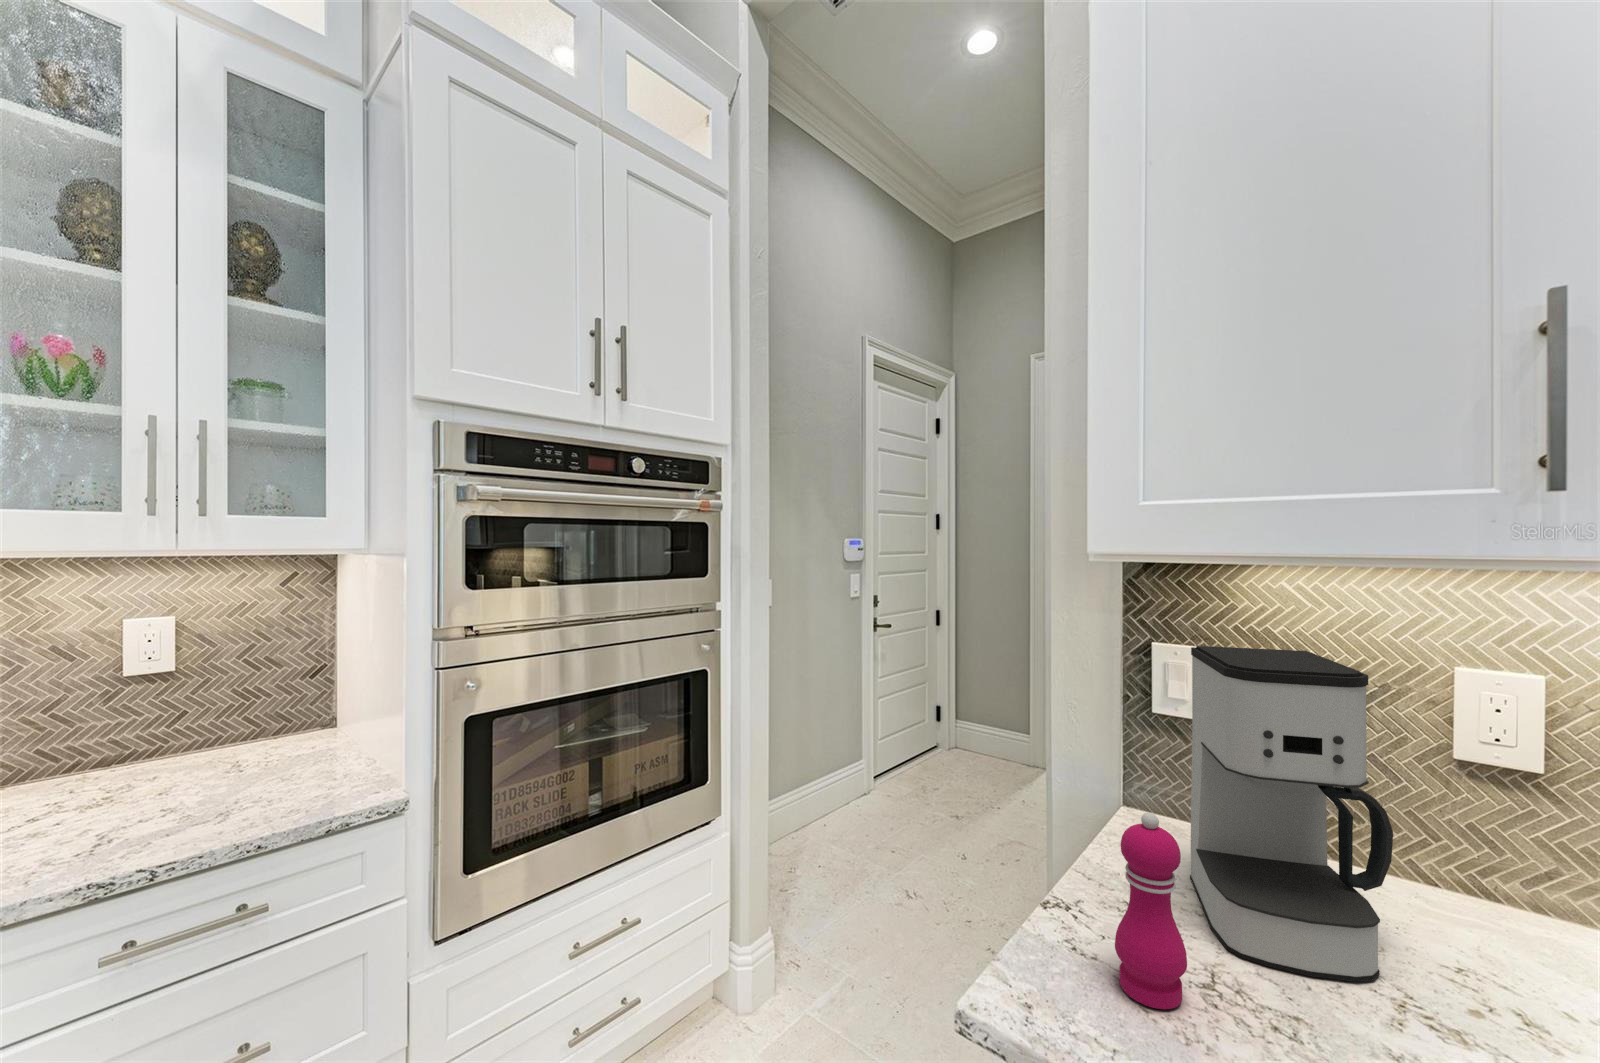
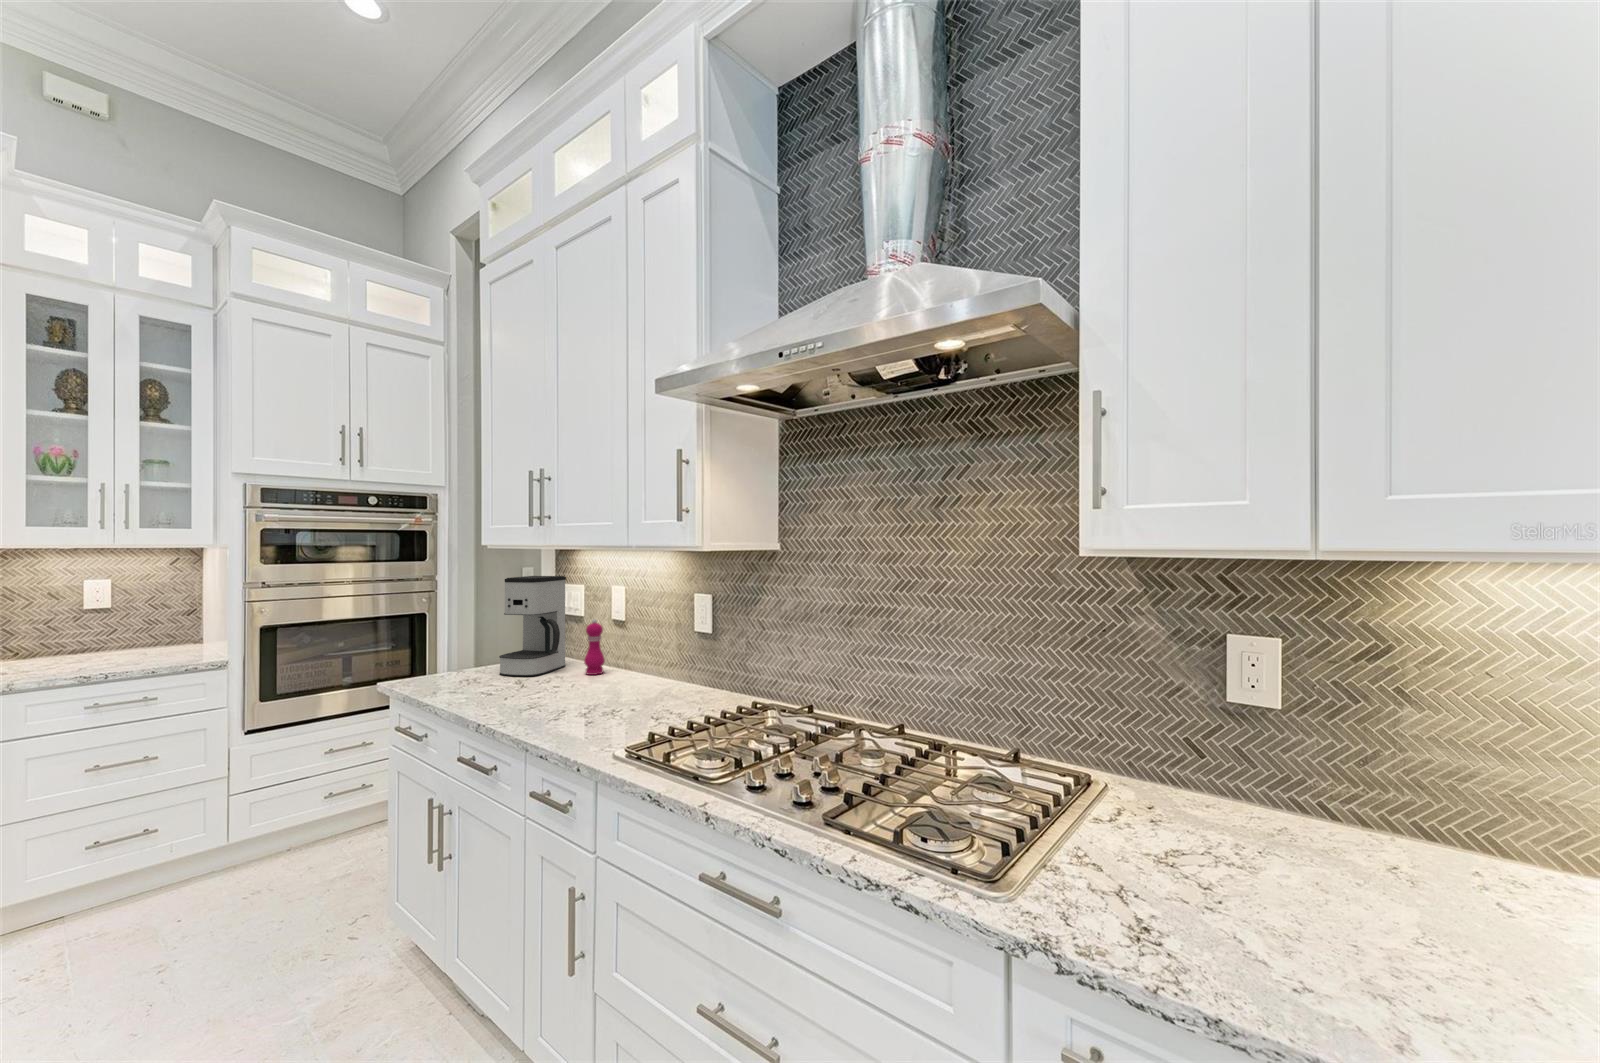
pepper mill: present [1115,813,1187,1009] -> present [584,619,605,675]

